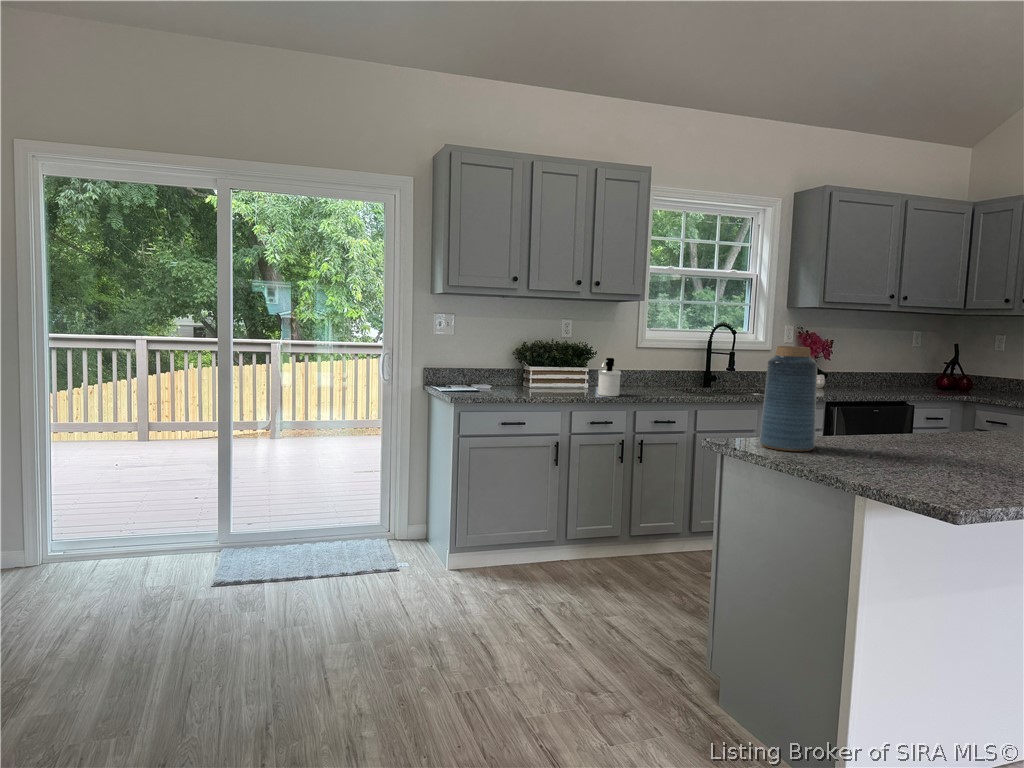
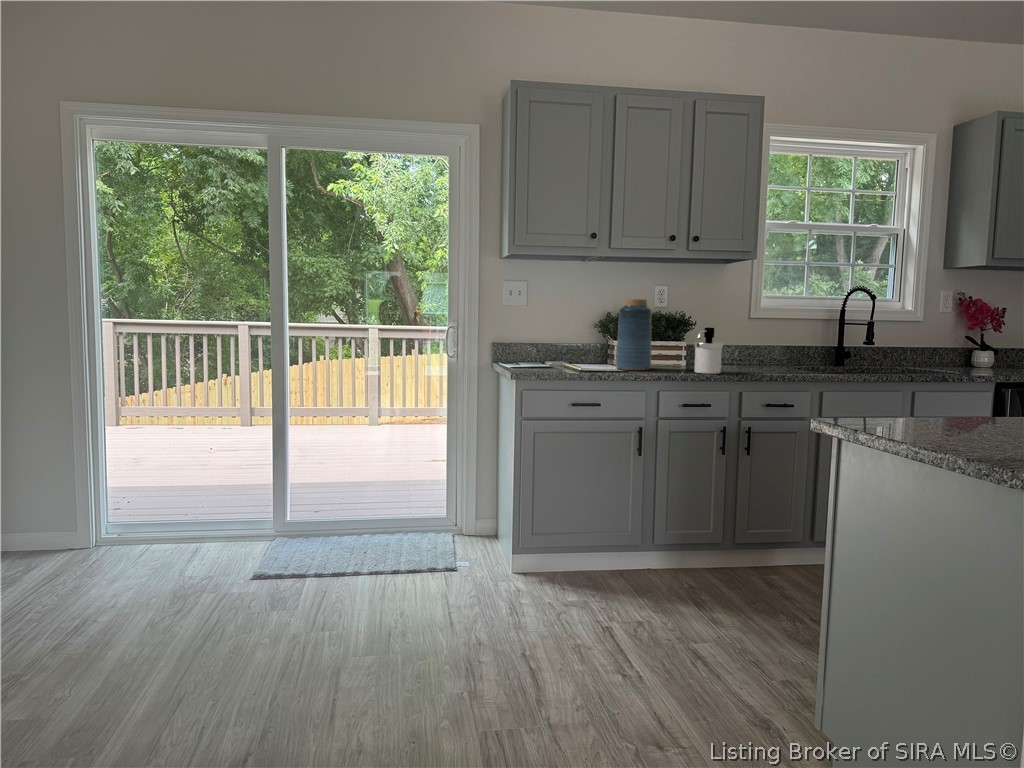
vase: present [759,346,818,451] -> present [615,299,652,370]

